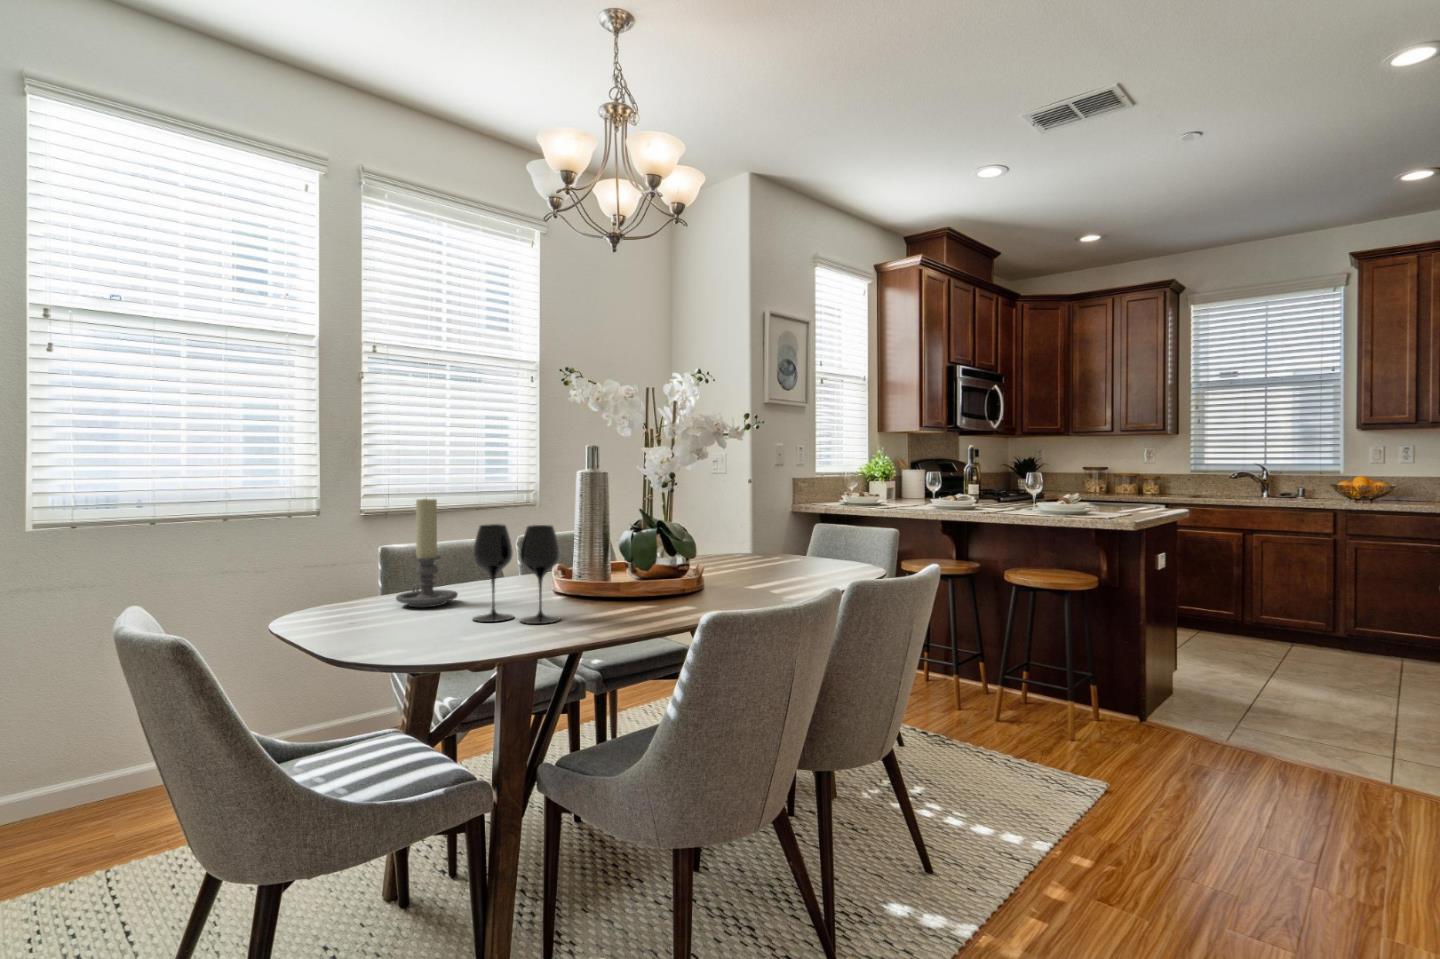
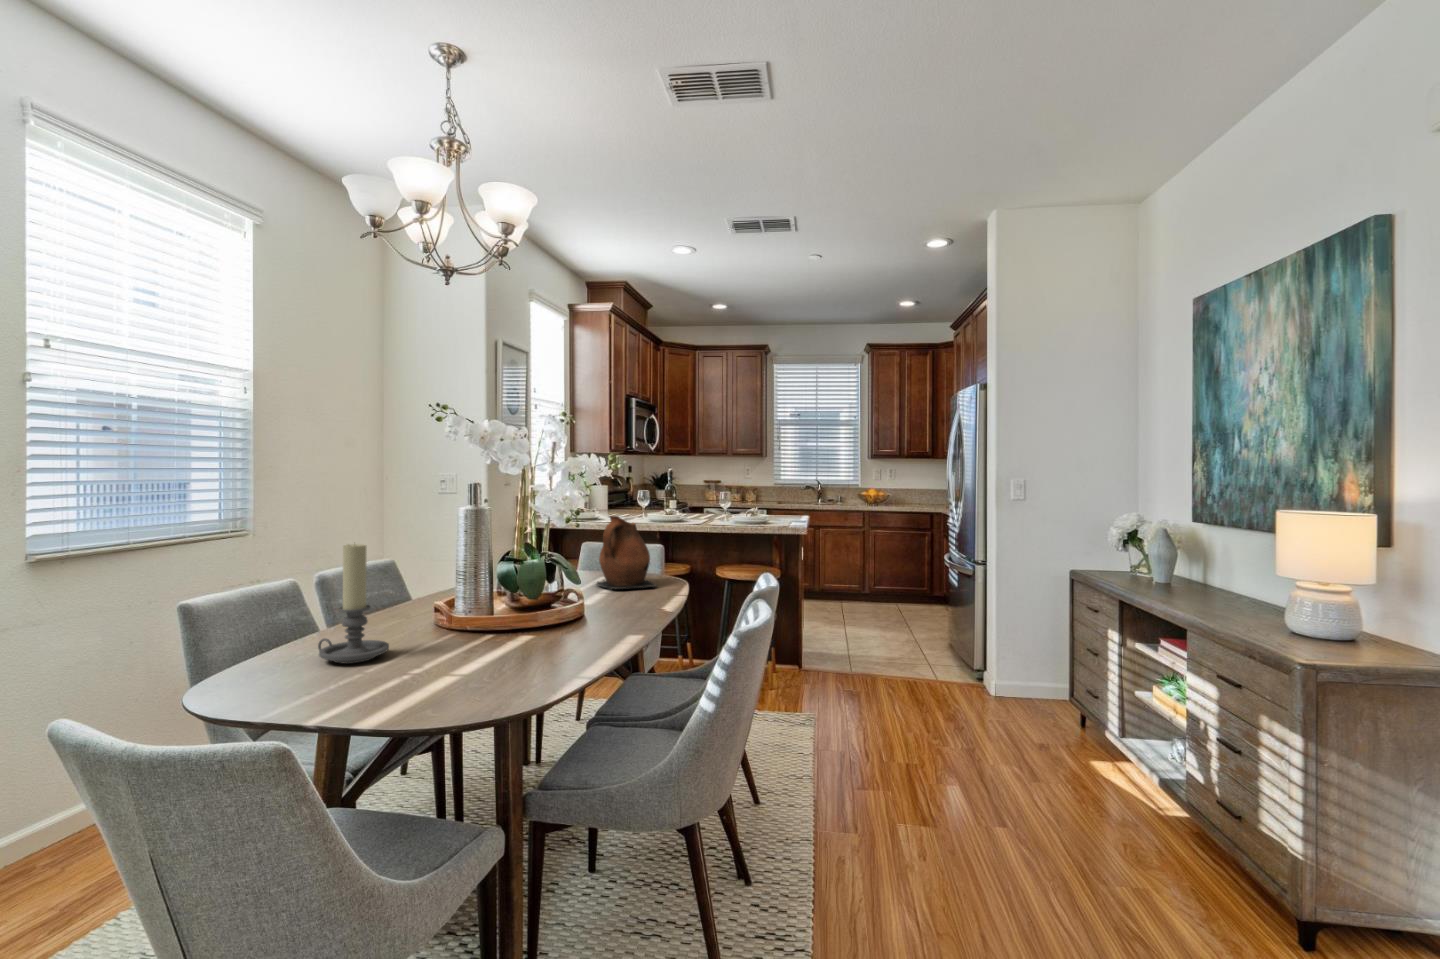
ceramic pitcher: none [758,489,825,577] -> present [597,516,657,589]
wine glass: present [473,524,560,624] -> none [450,565,542,667]

